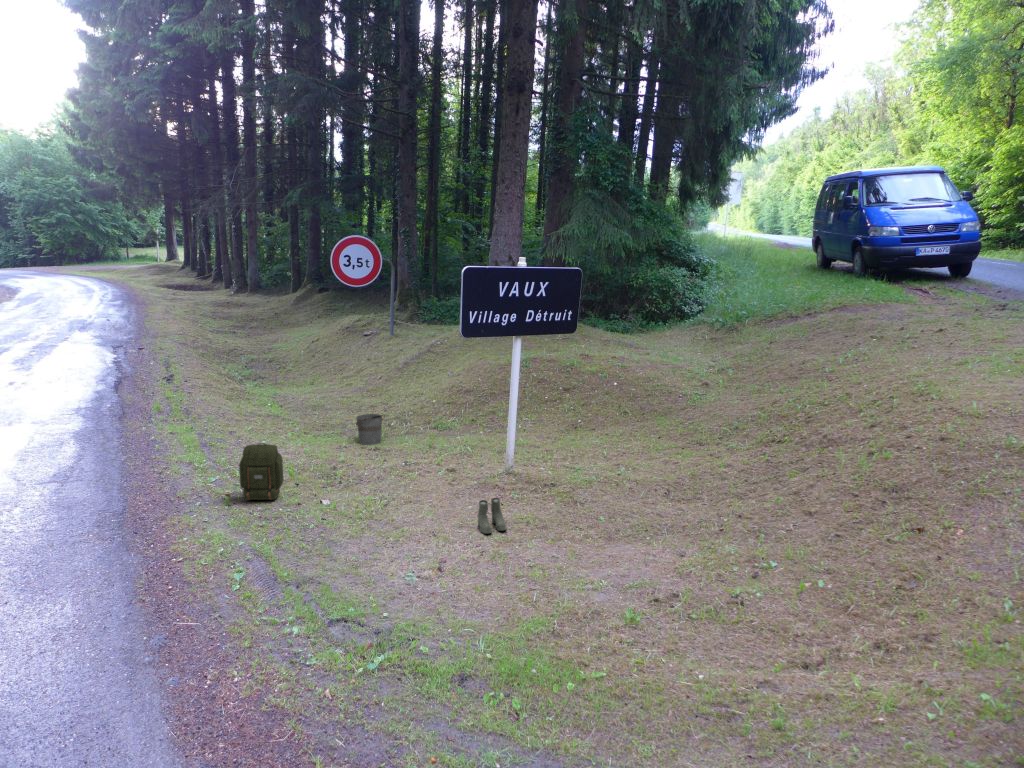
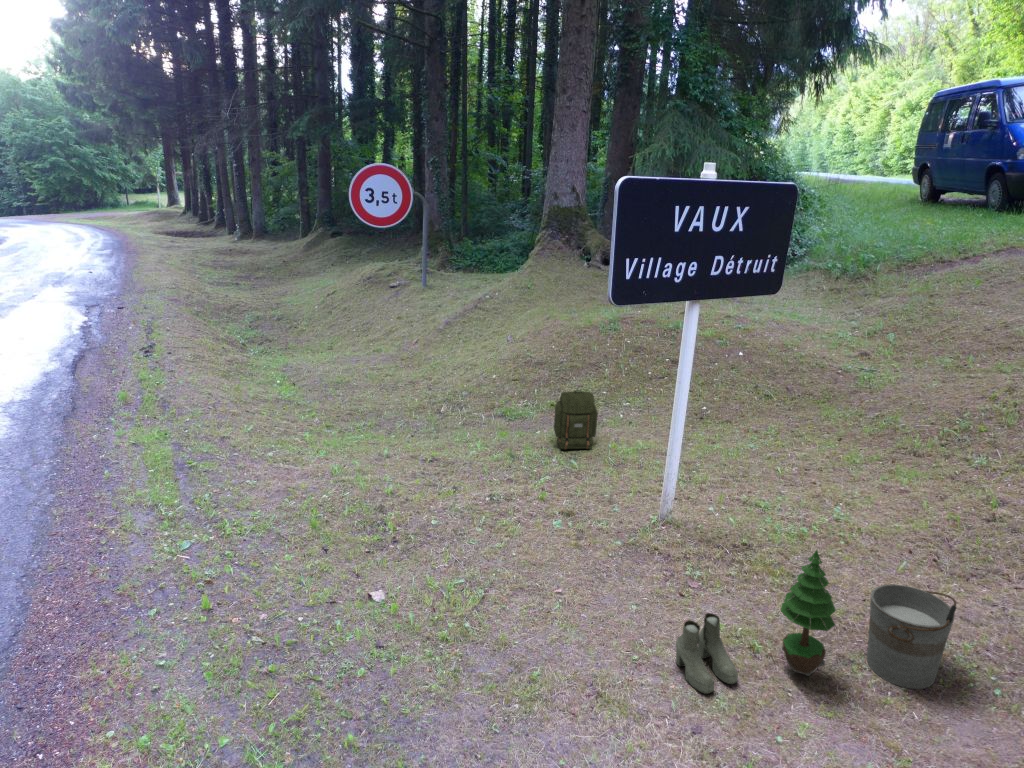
bucket: present [356,414,383,445] -> present [867,584,956,689]
backpack: present [239,443,283,500] -> present [554,390,598,449]
potted tree: none [533,461,560,533] -> present [781,550,836,676]

